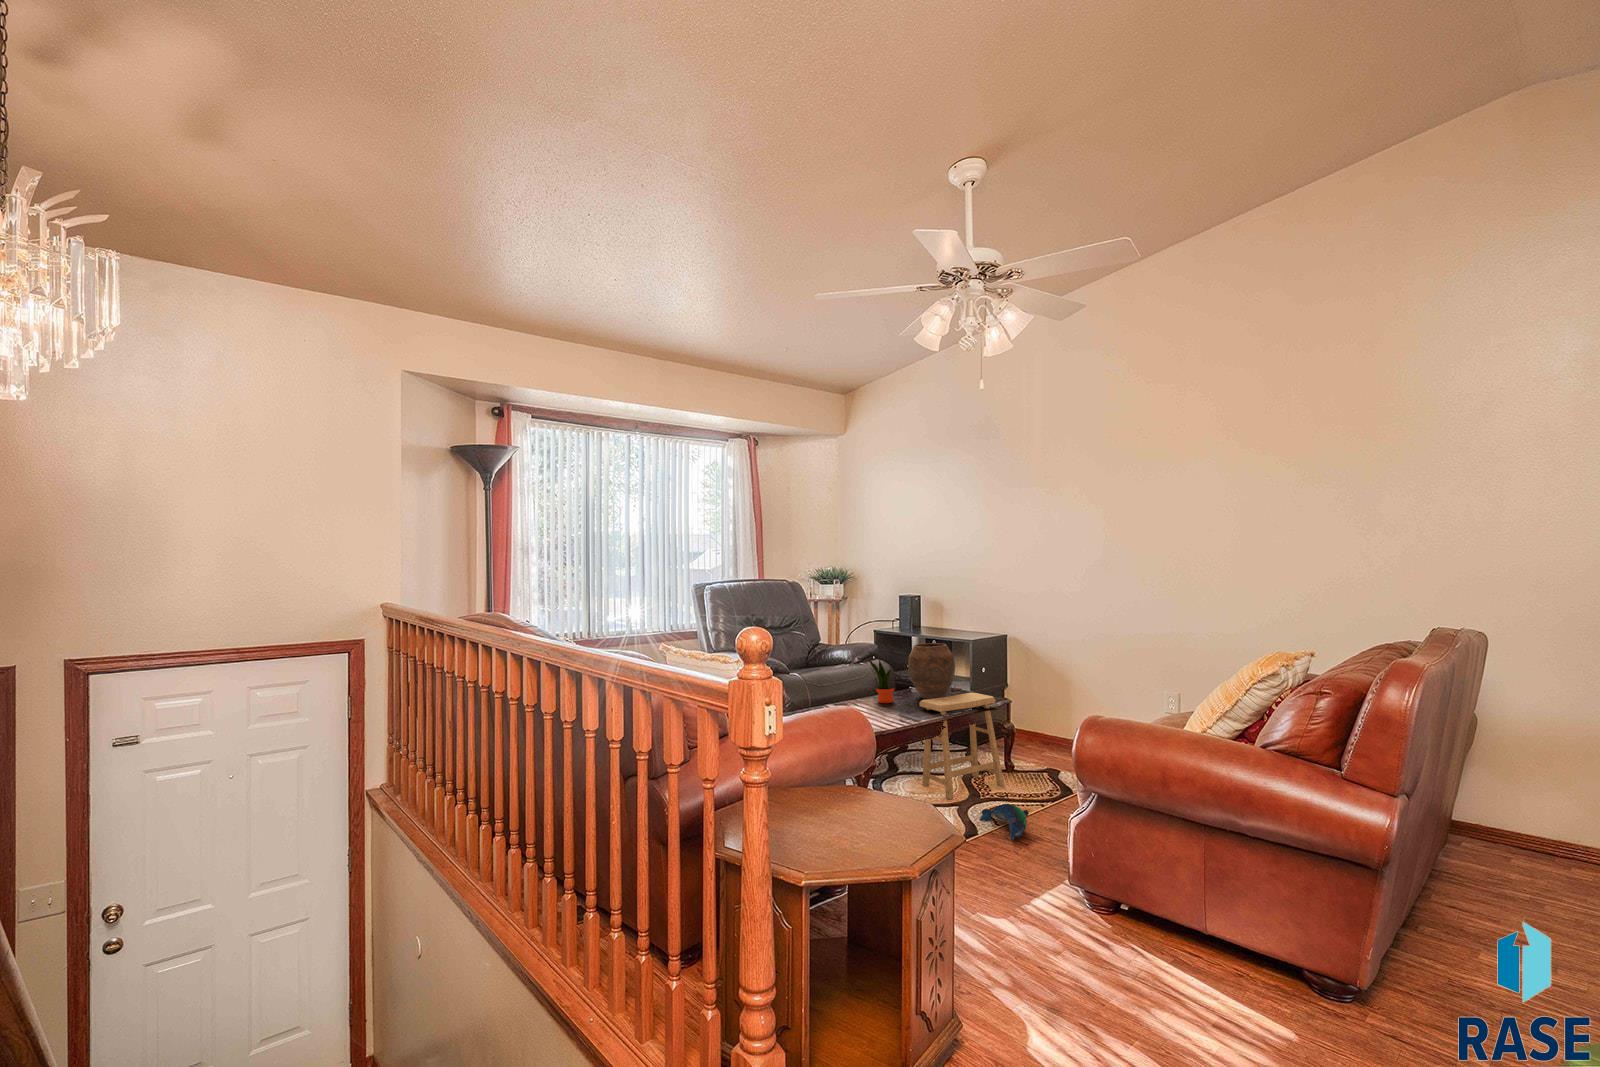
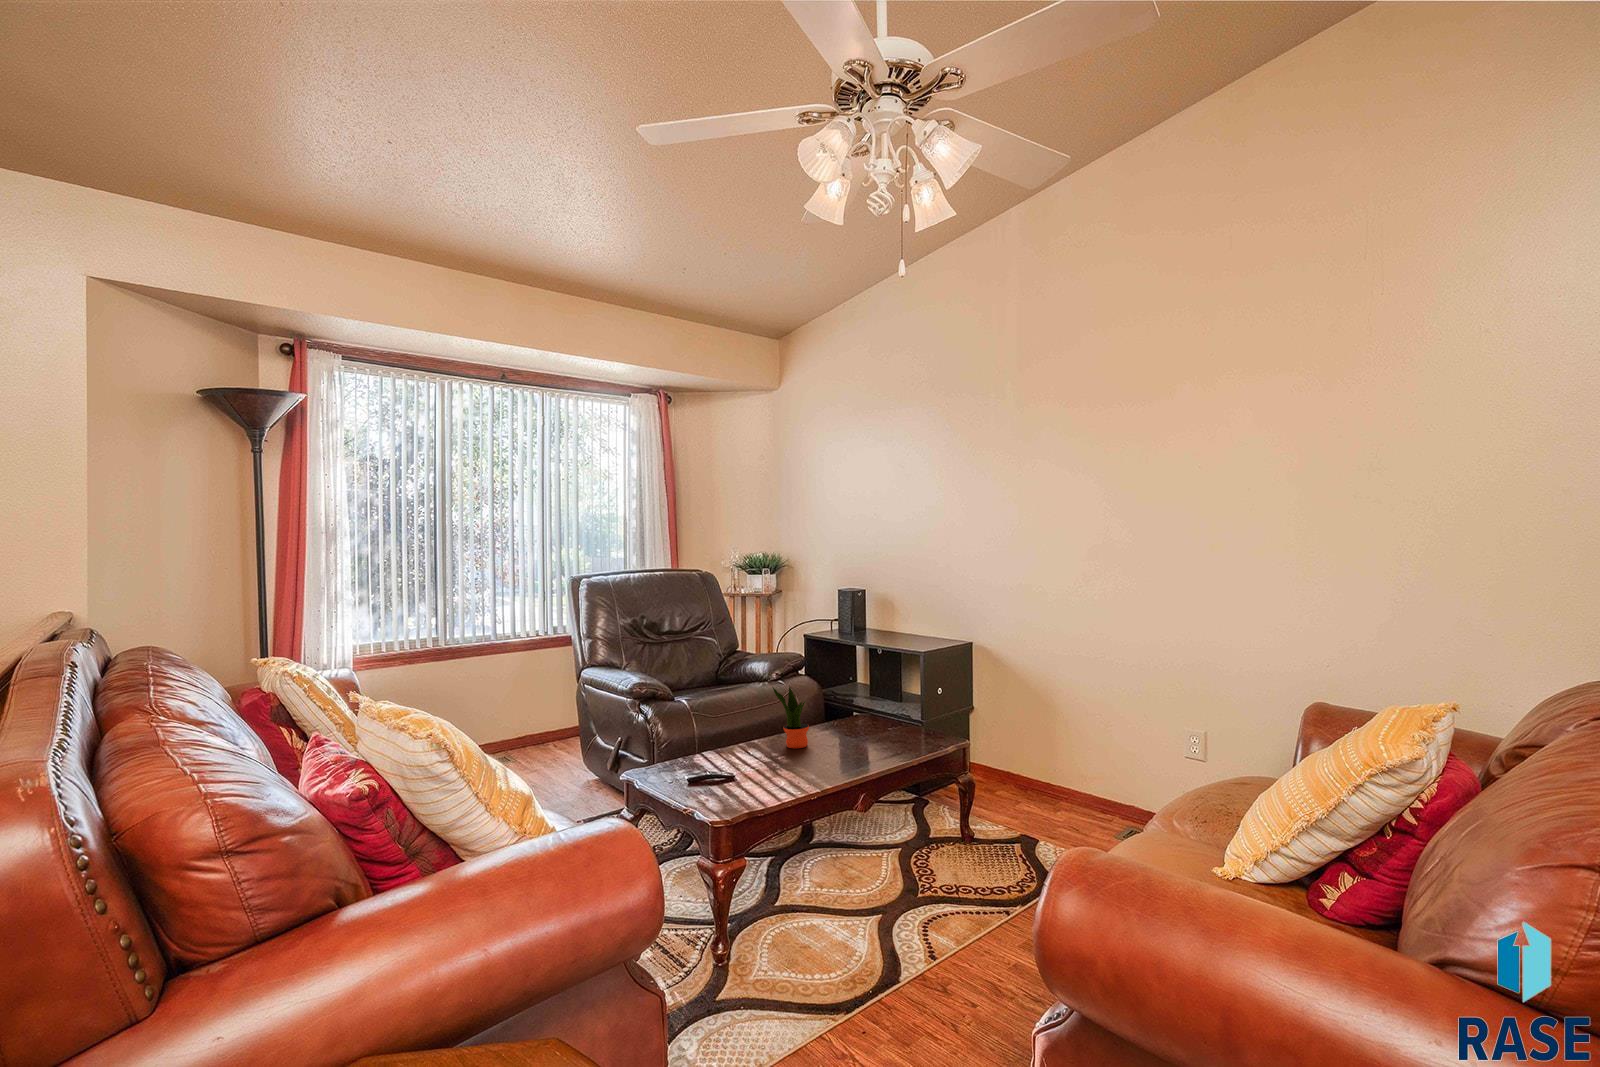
vase: present [908,643,955,699] -> none [830,662,894,741]
footstool: present [919,693,1005,799] -> none [839,733,957,894]
plush toy: present [980,804,1029,840] -> none [914,914,984,983]

